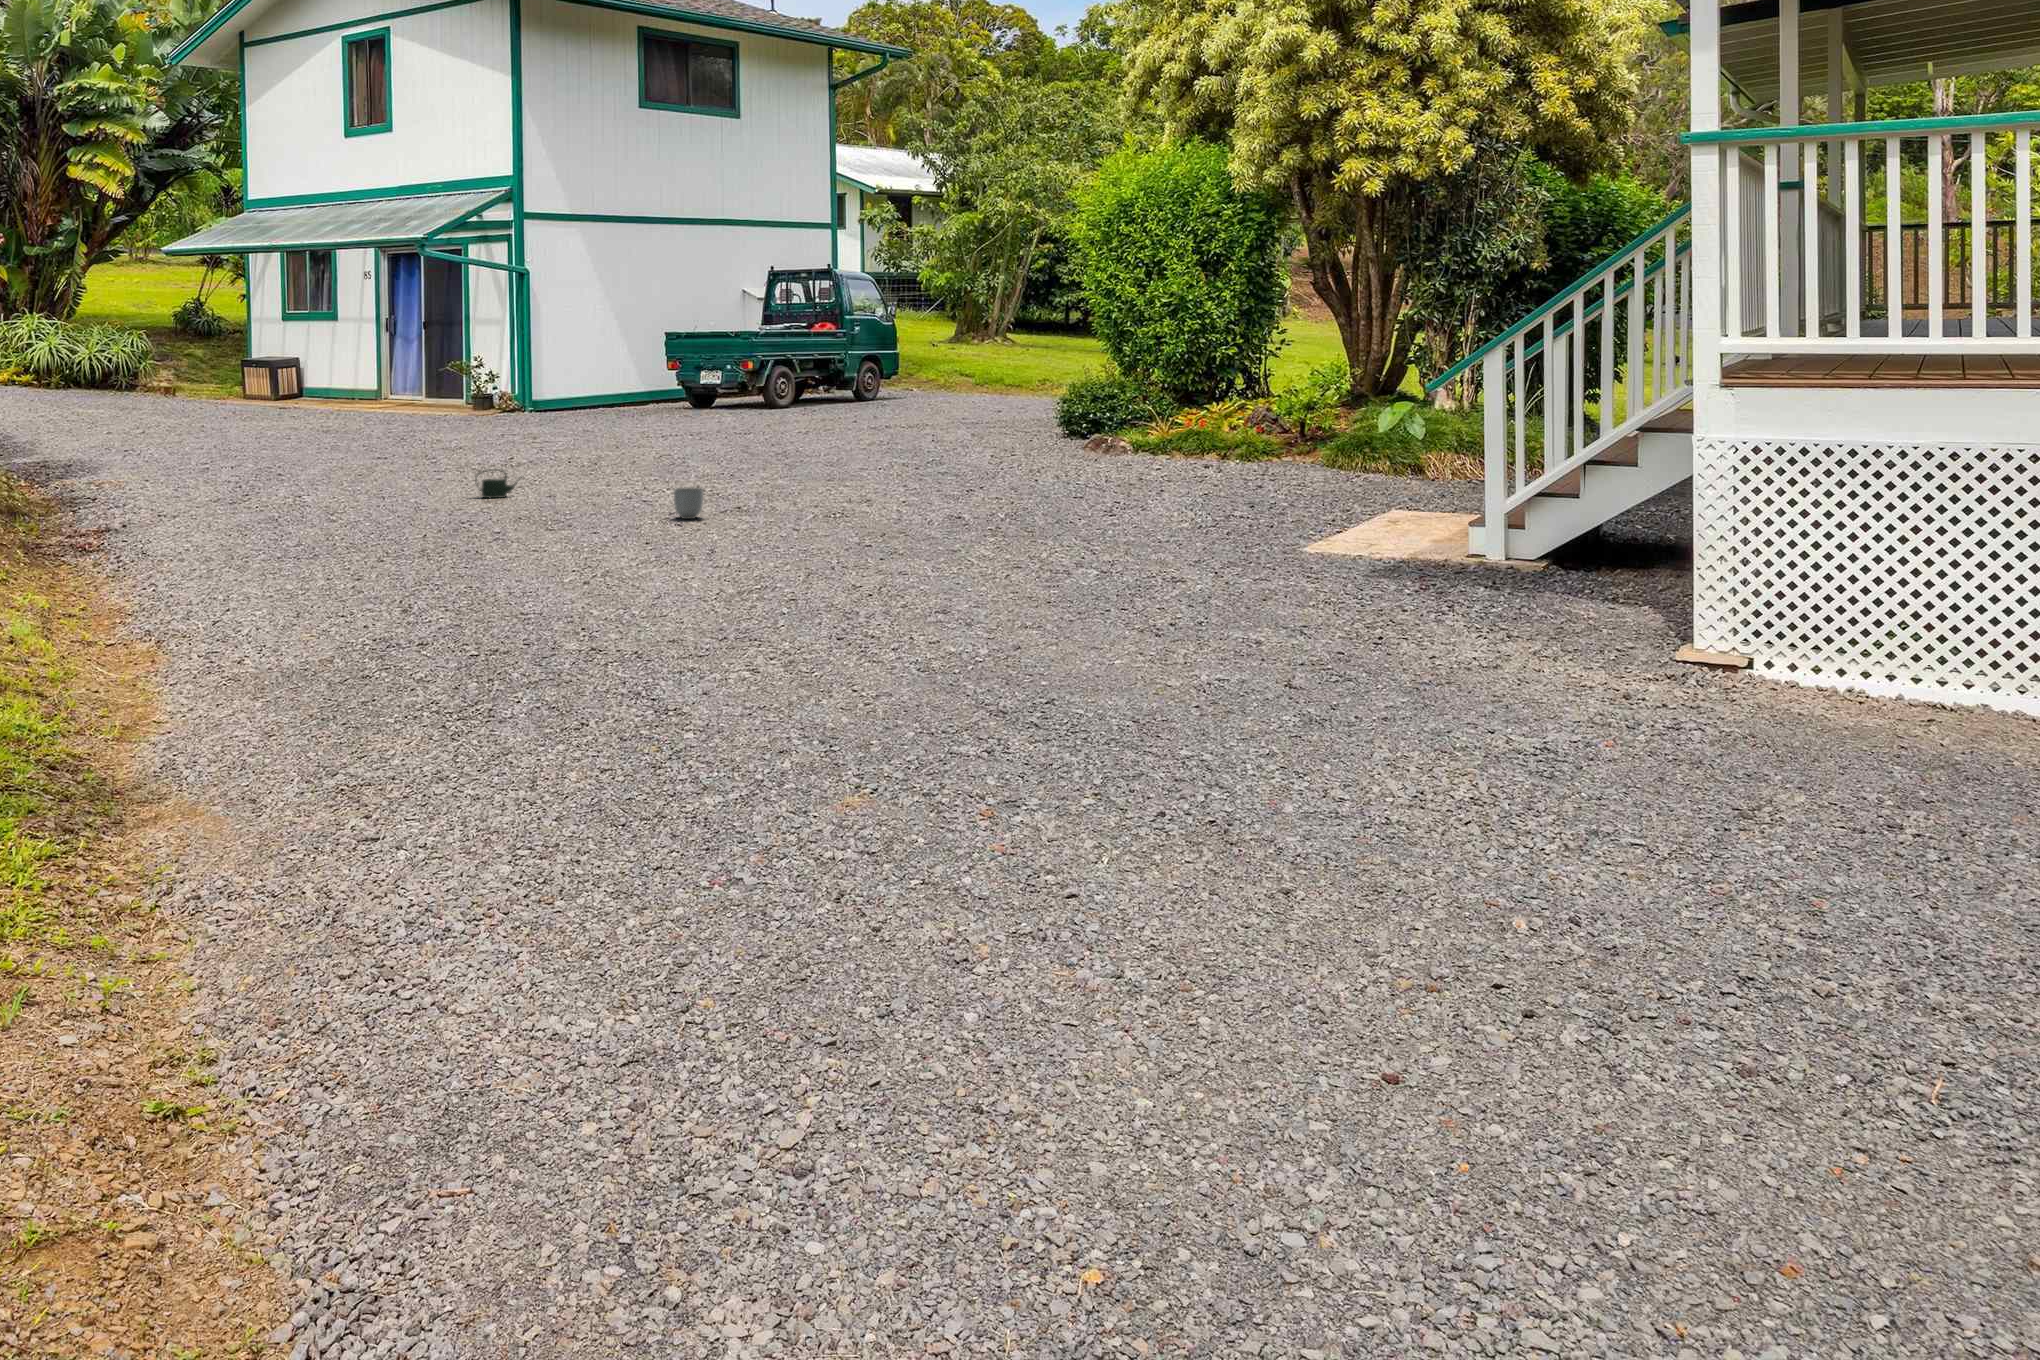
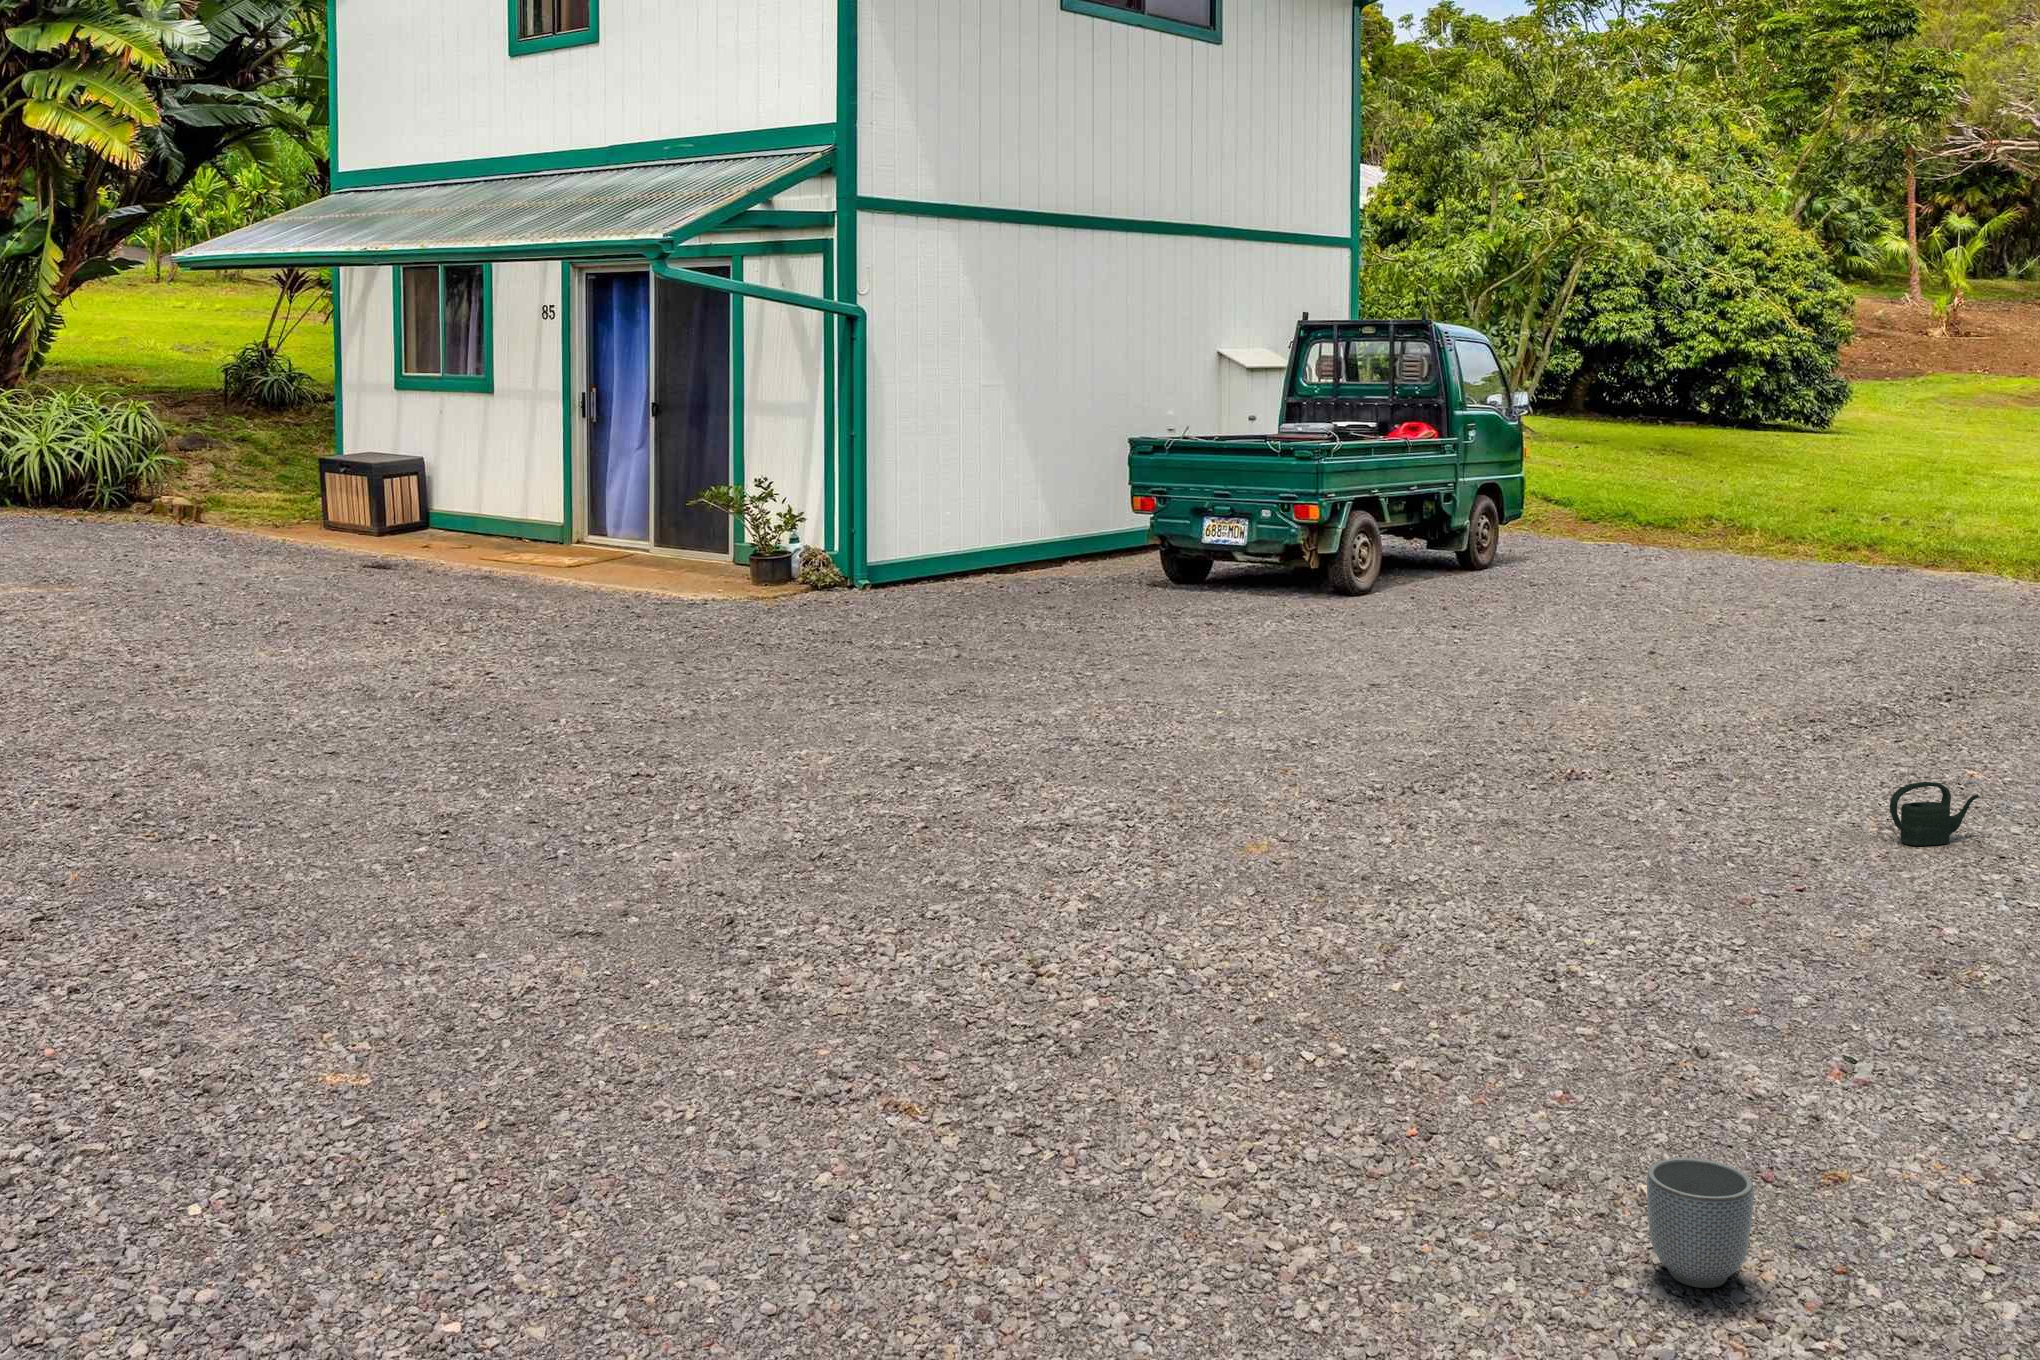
watering can: present [477,471,522,498] -> present [1890,782,1978,846]

